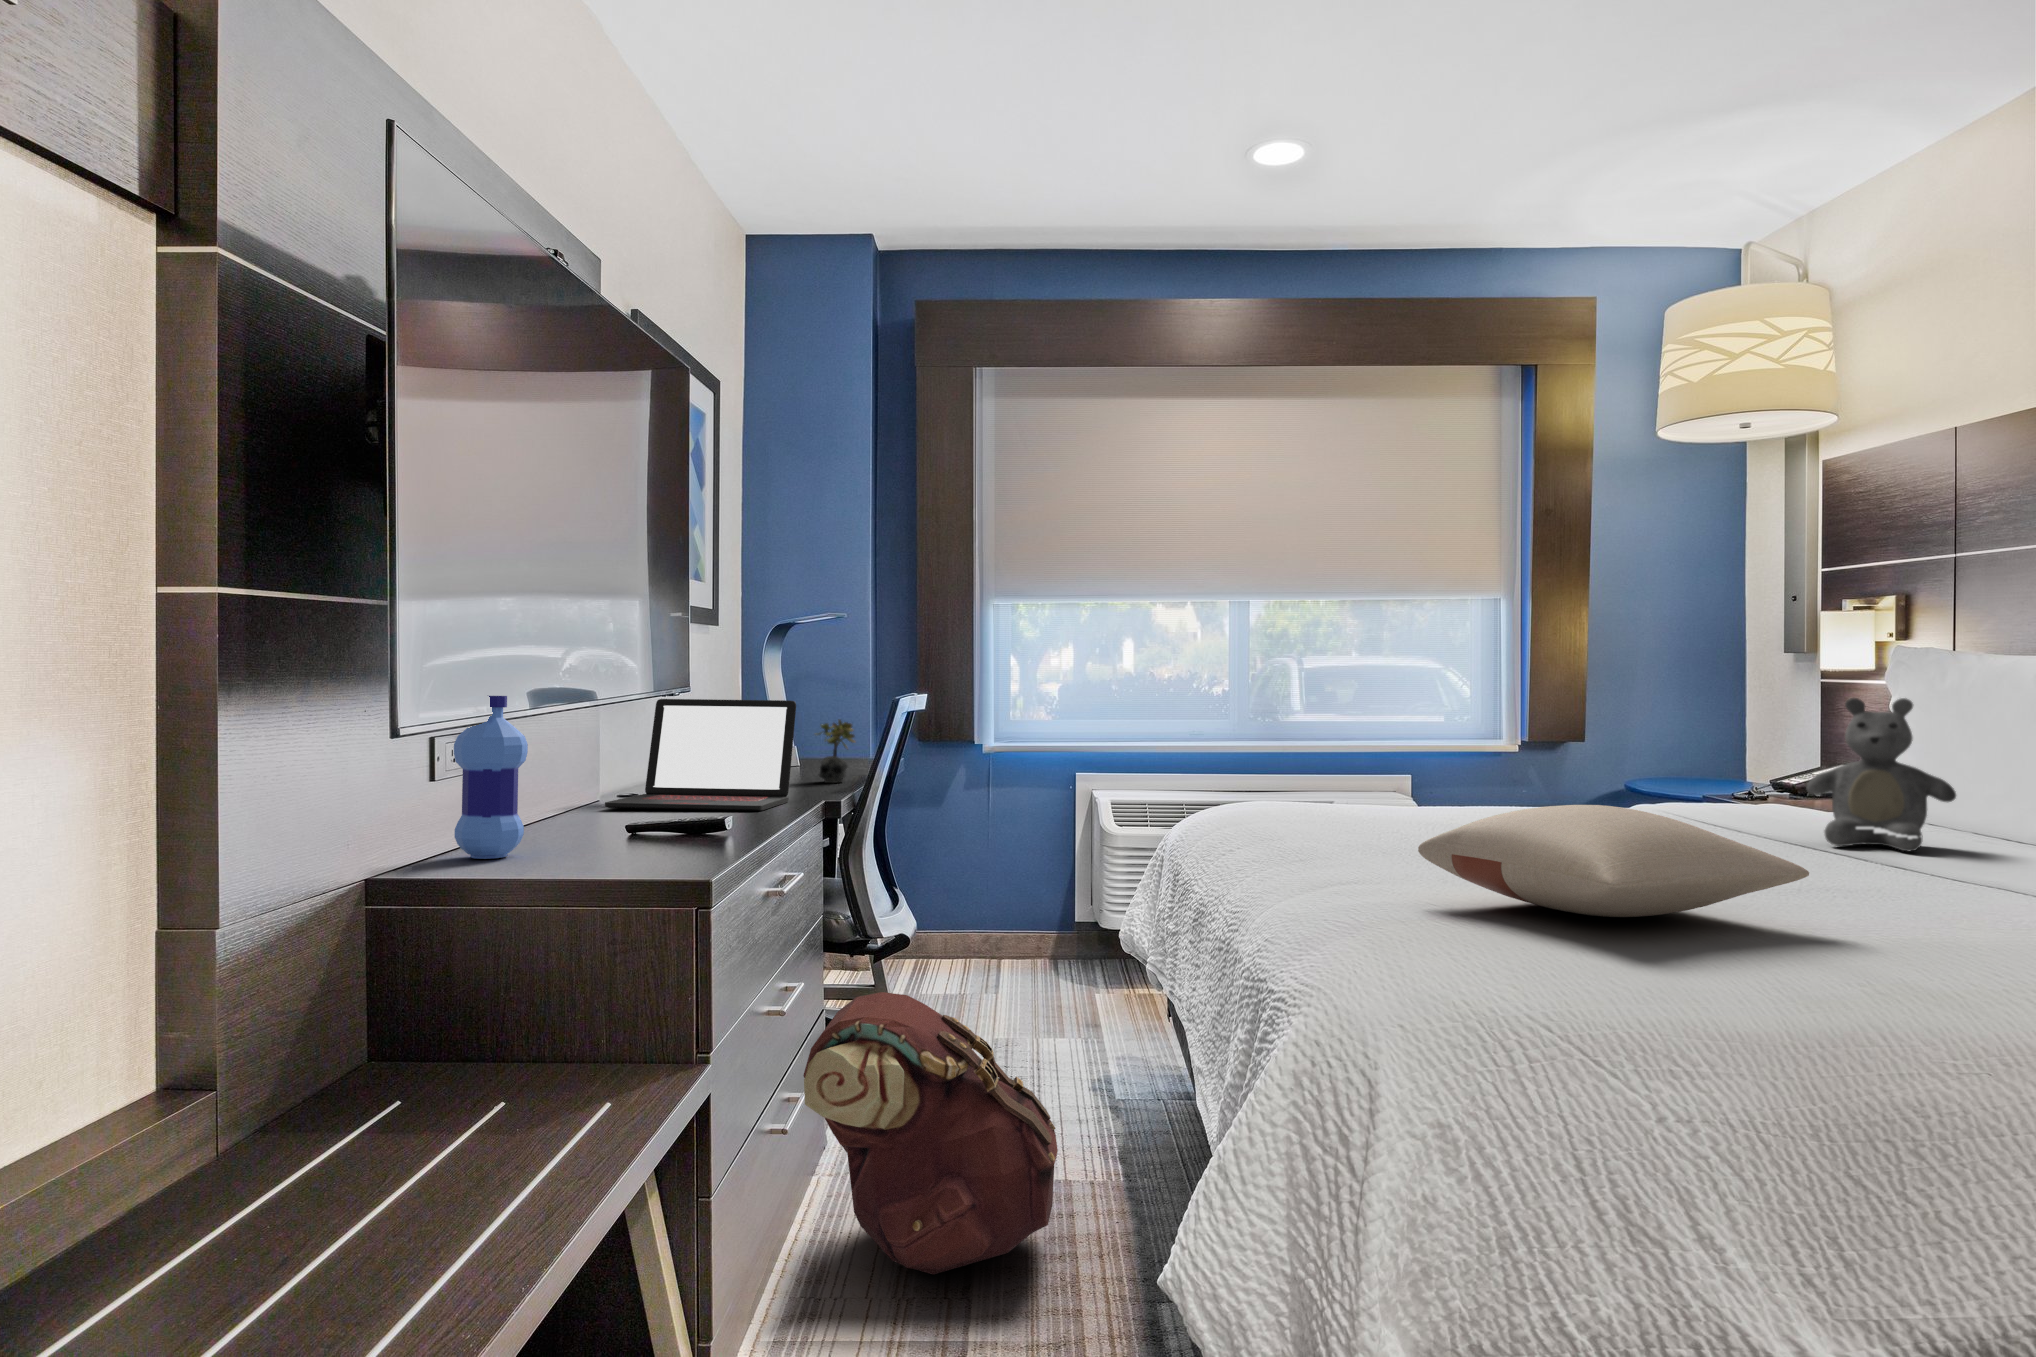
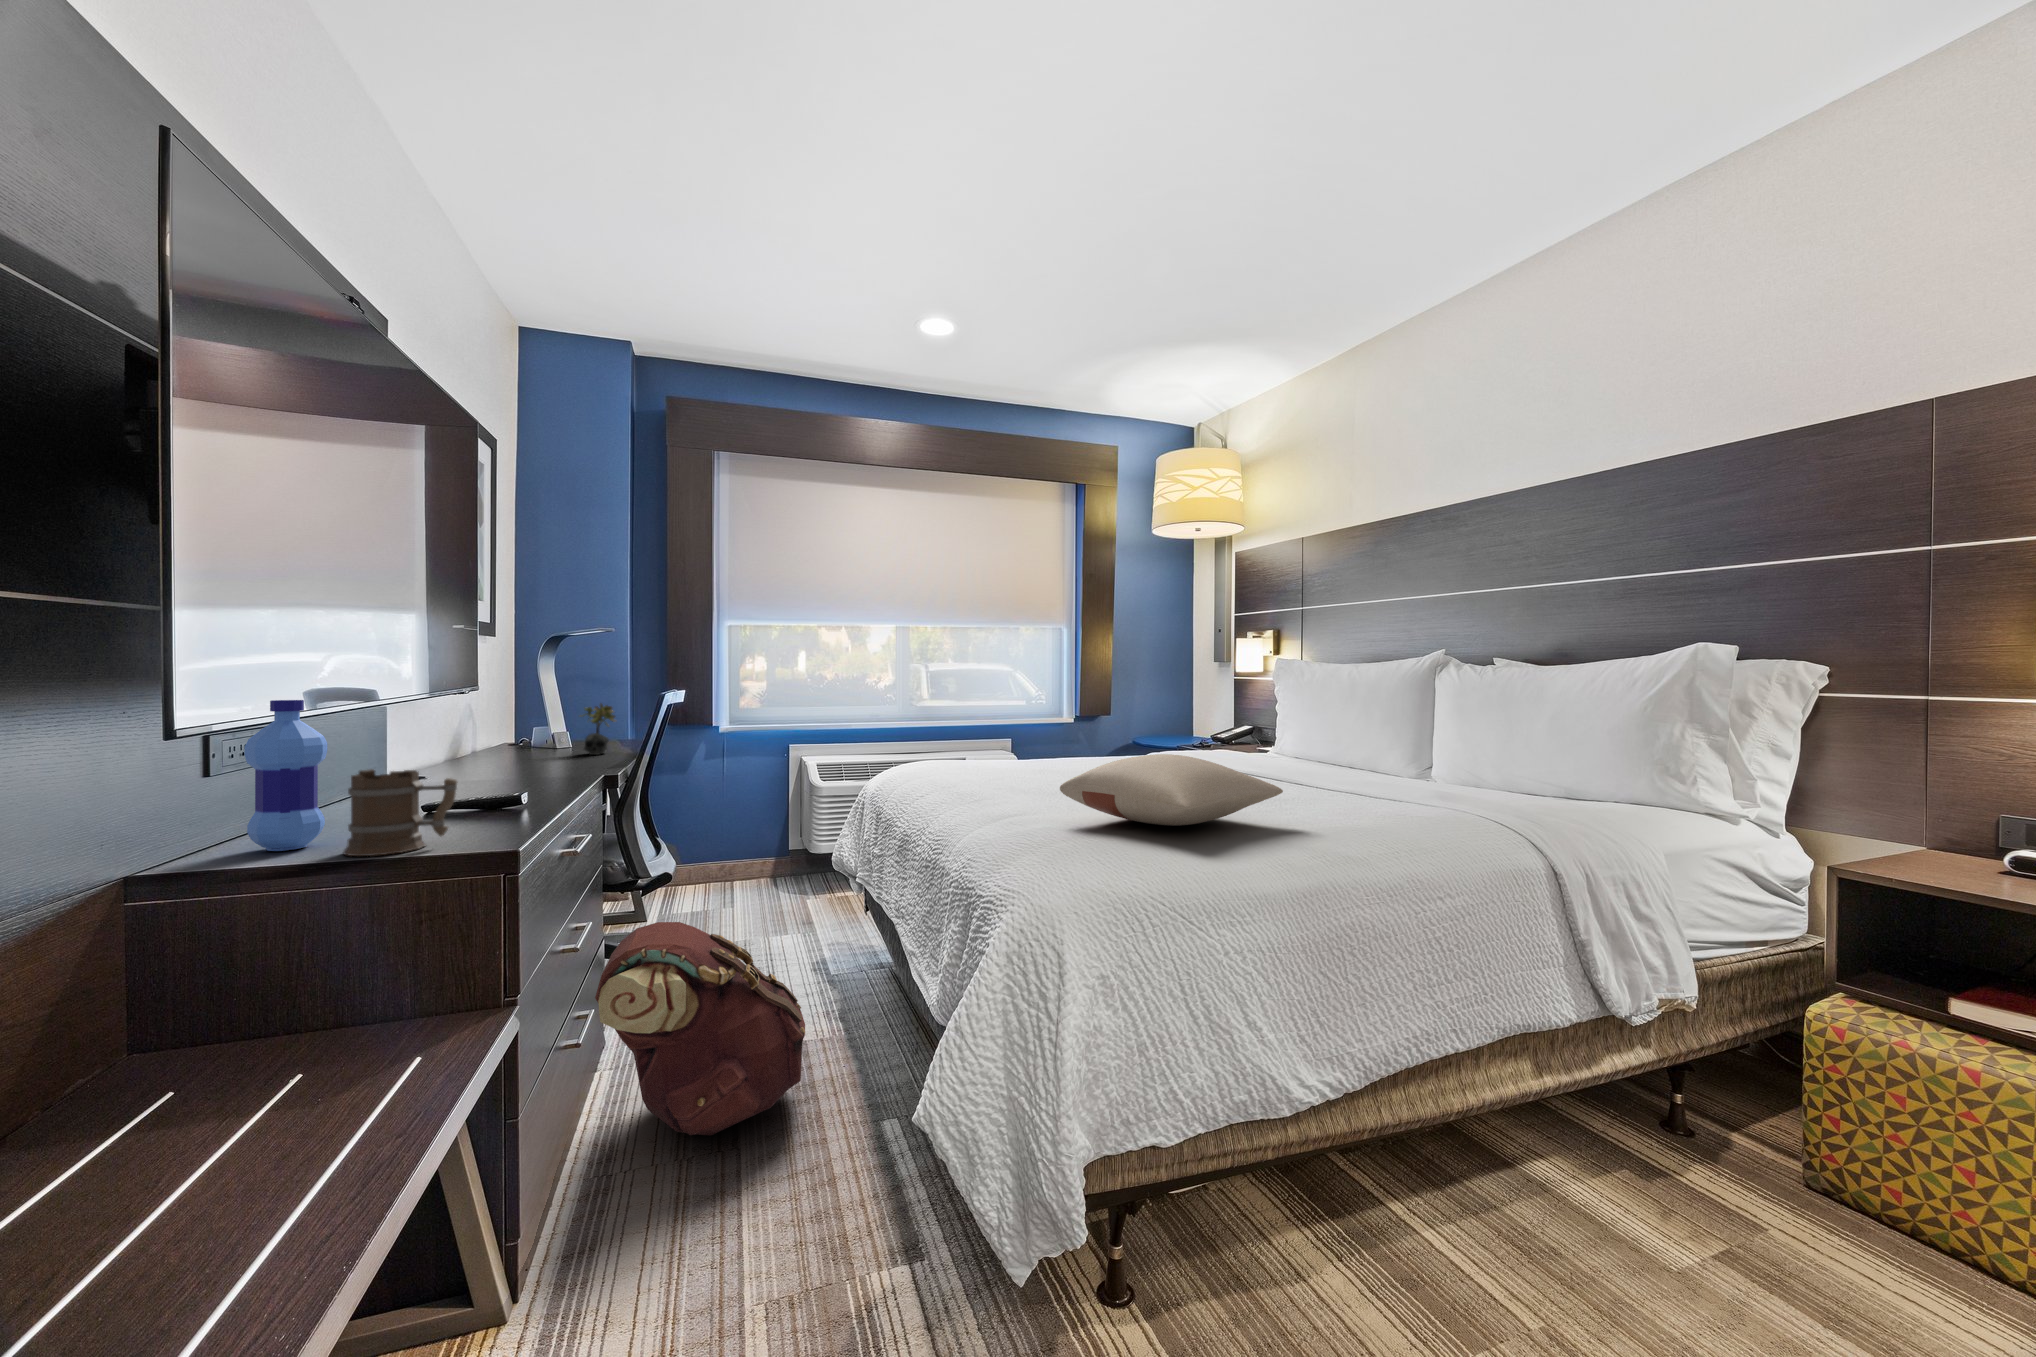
teddy bear: present [1806,698,1956,851] -> none [1255,679,1330,769]
laptop: present [605,699,796,811] -> none [389,691,571,789]
mug: none [534,774,643,869] -> present [343,769,458,856]

